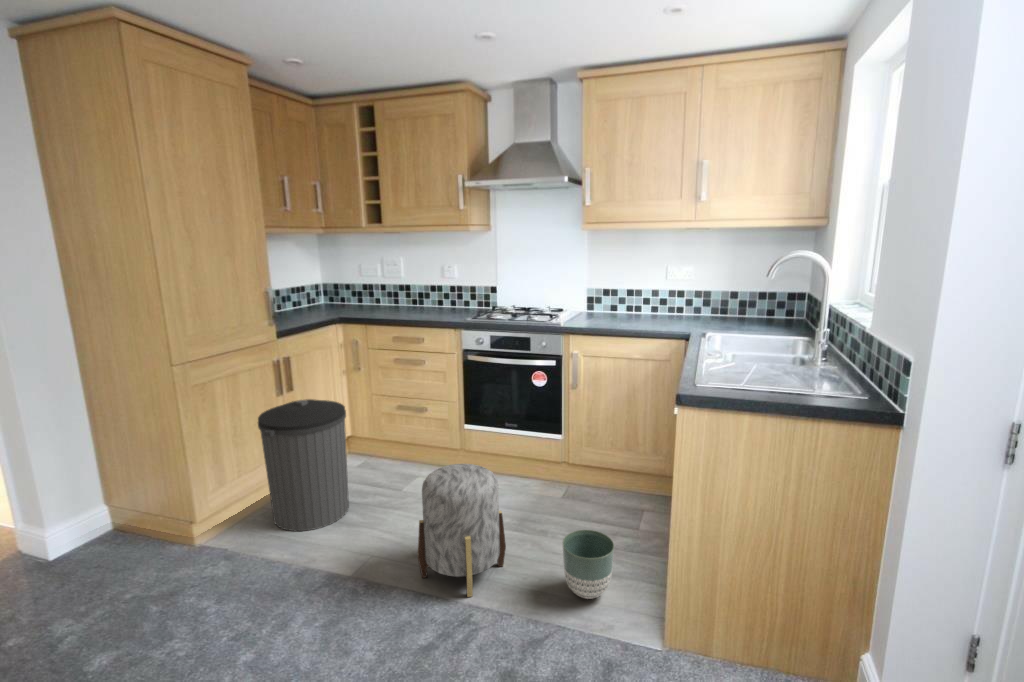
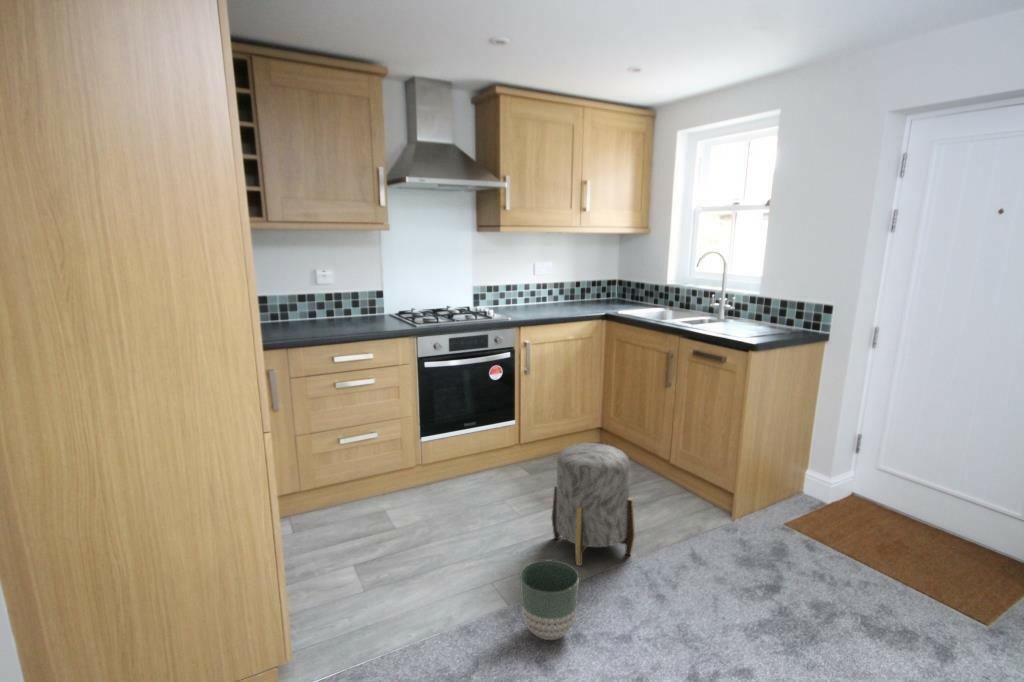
trash can: present [258,399,349,531] -> none [297,440,412,624]
planter: present [563,530,614,599] -> present [520,560,579,640]

